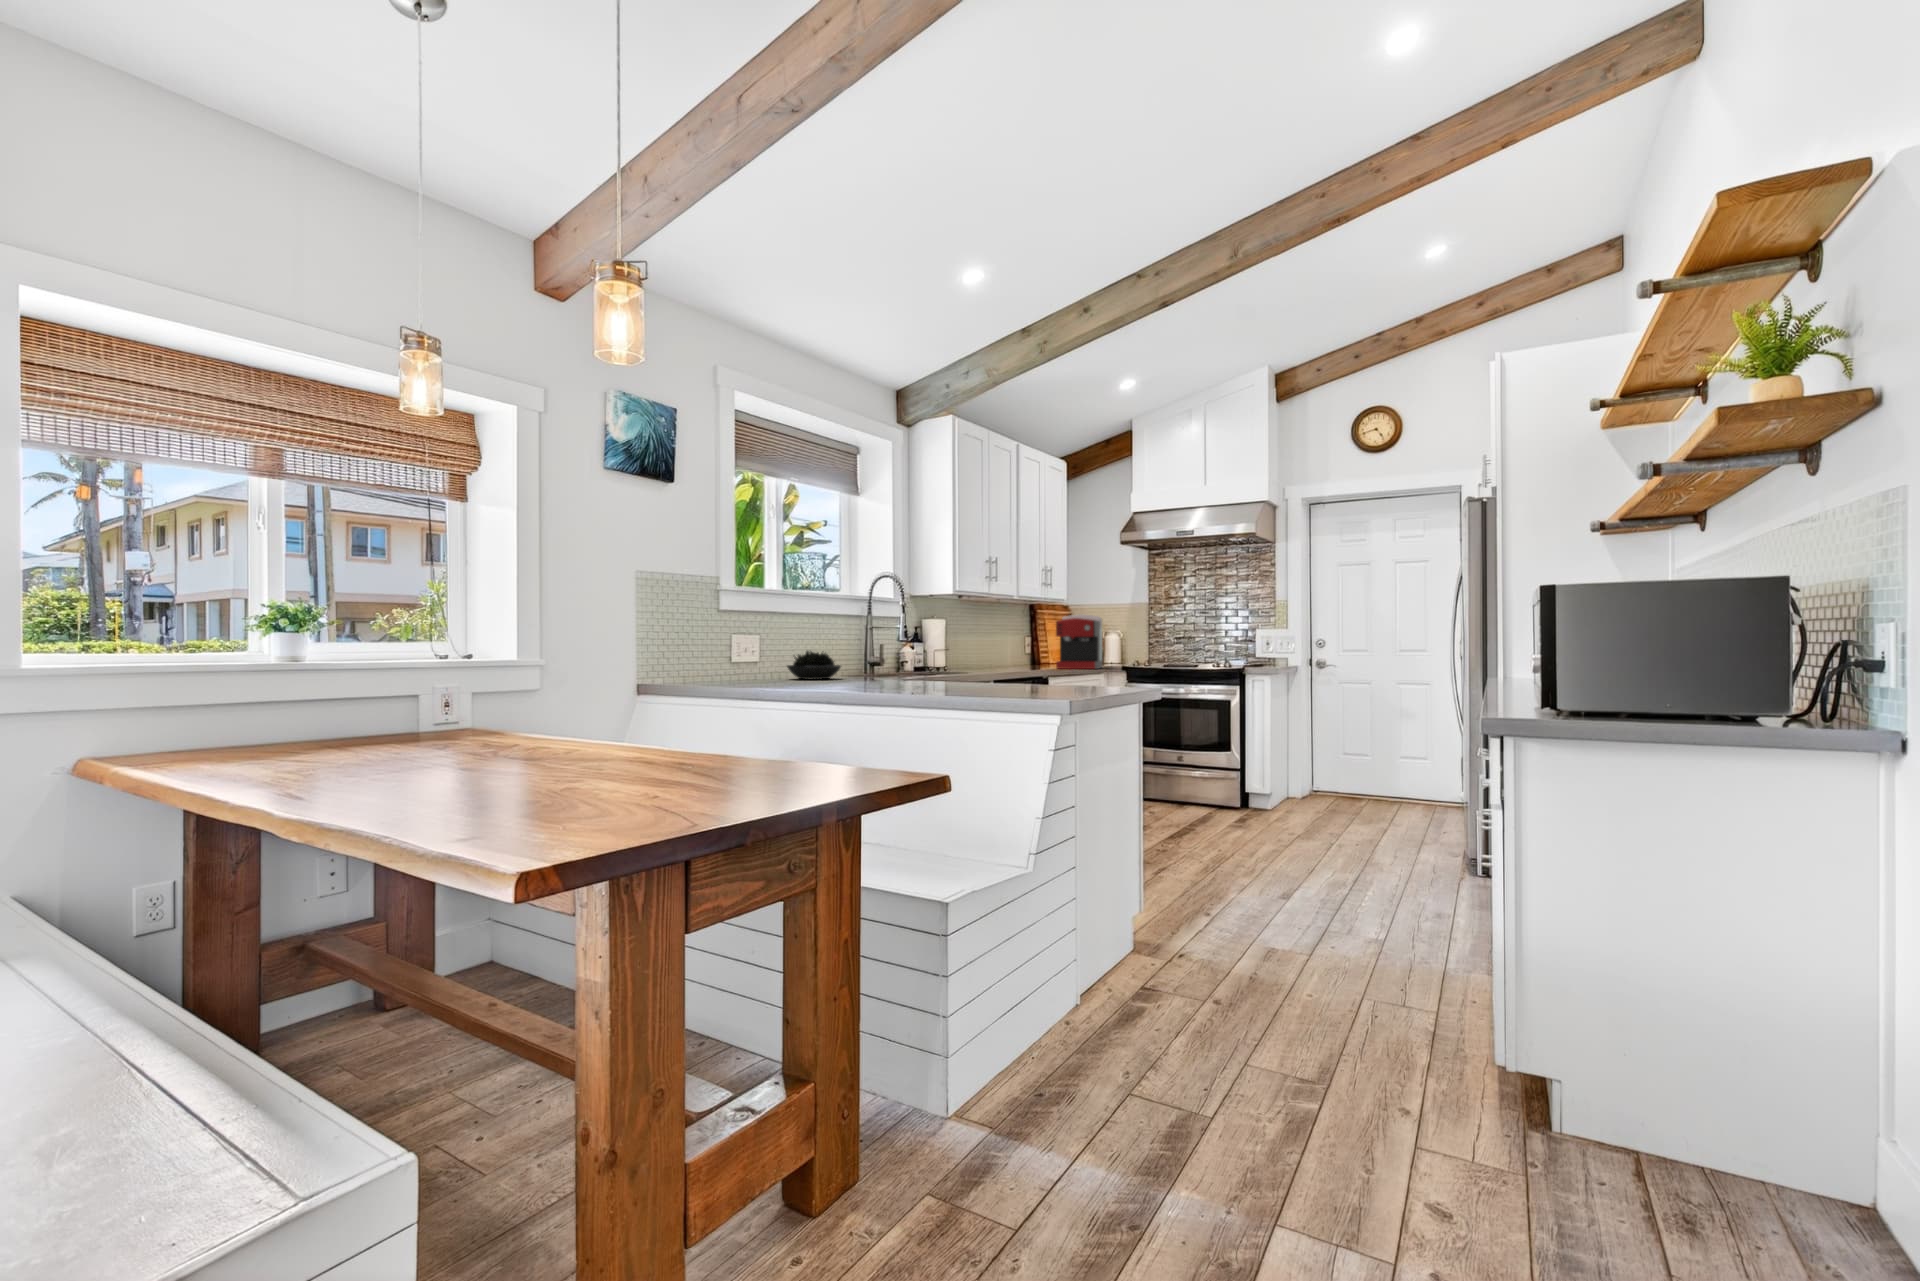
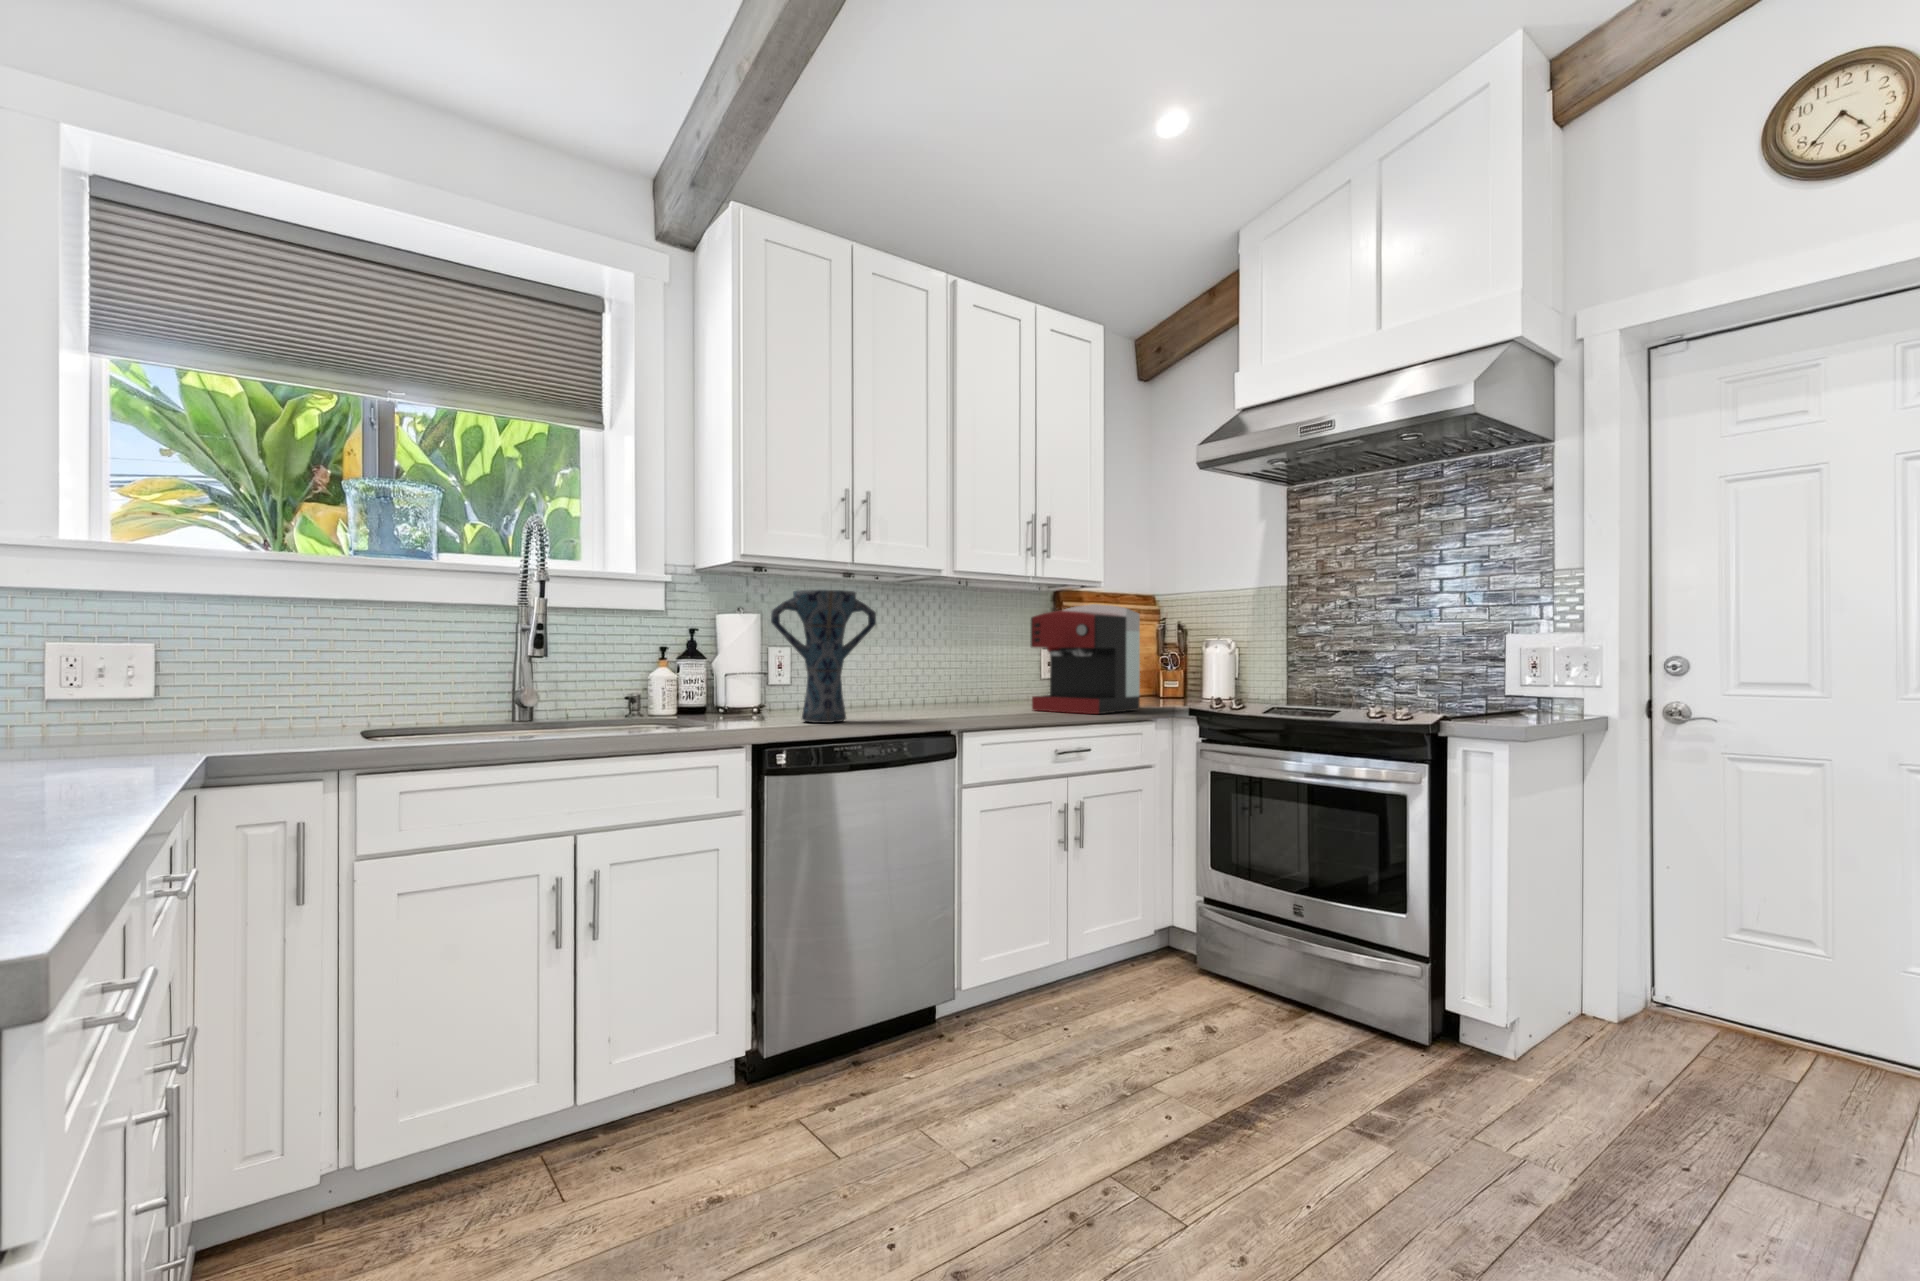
vase: none [981,609,1020,672] -> present [771,590,876,723]
succulent plant: present [787,651,841,680] -> none [143,676,298,742]

